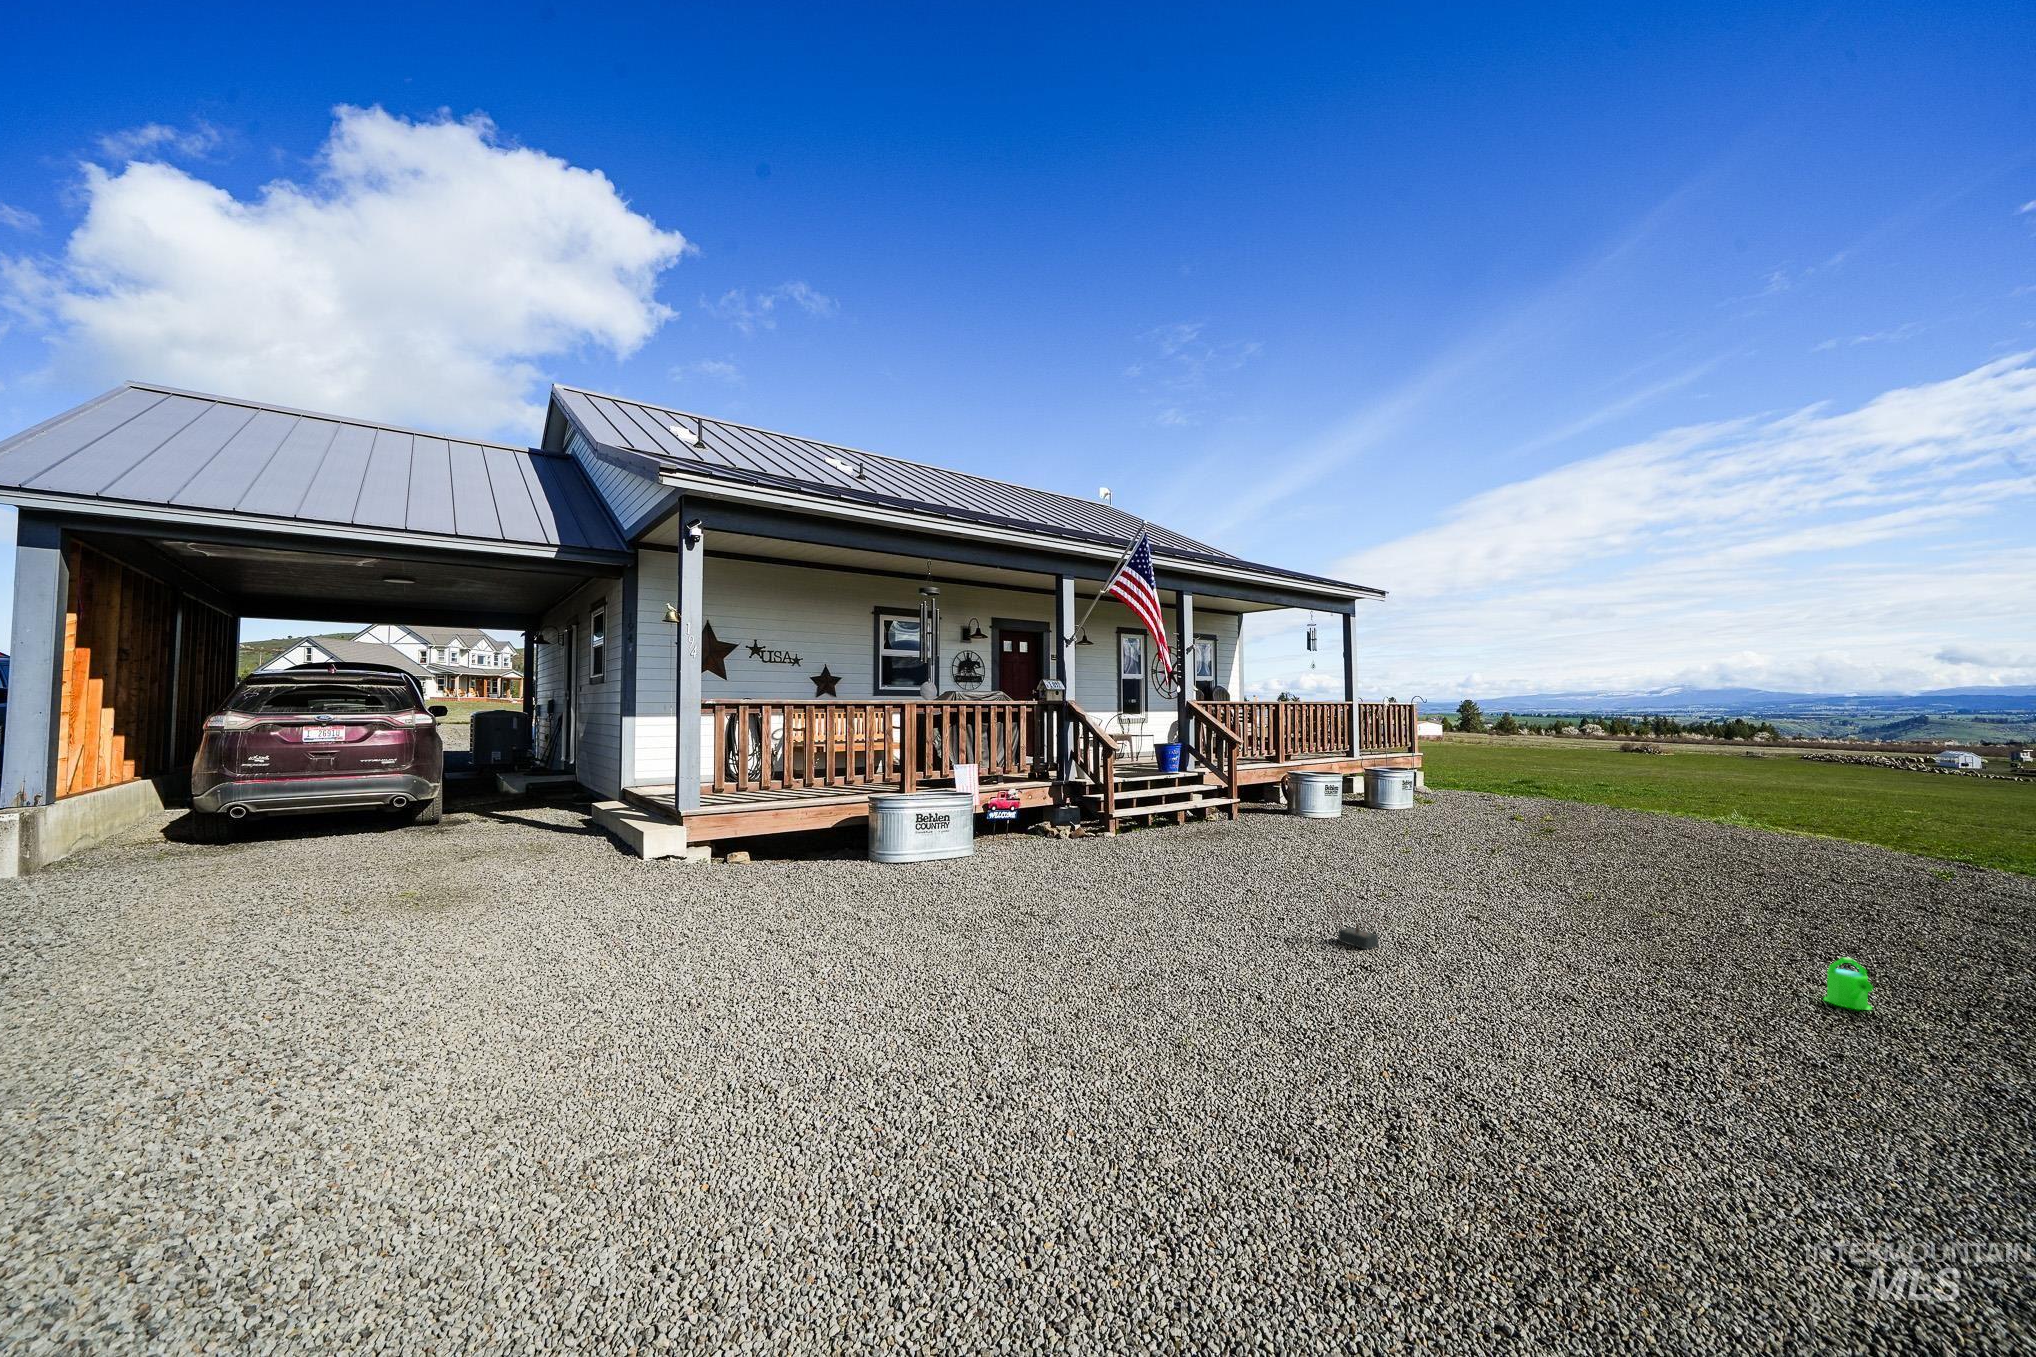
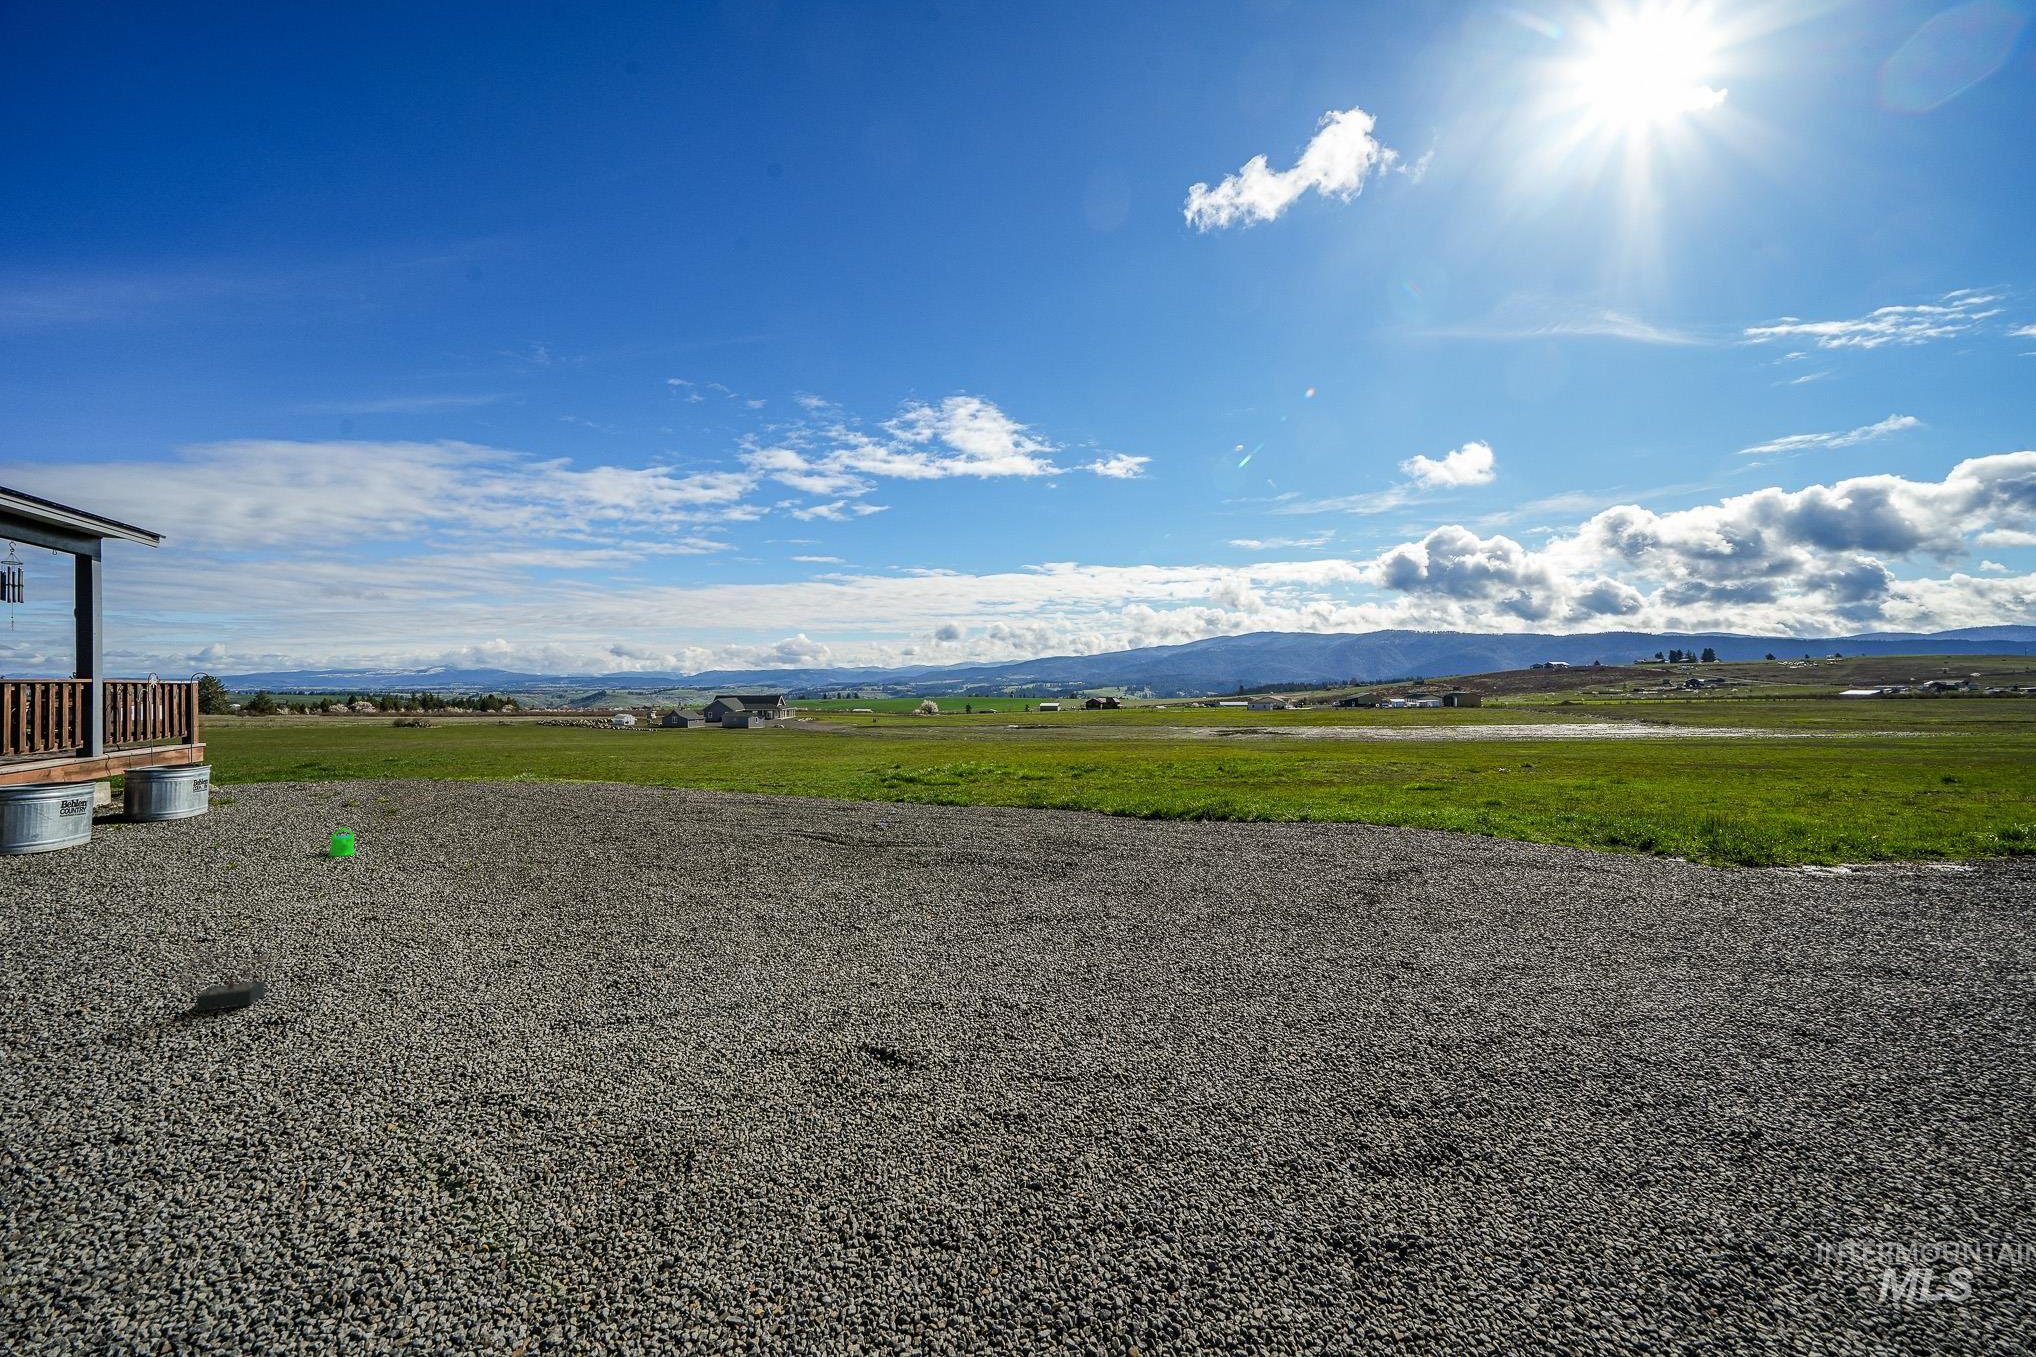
watering can: present [1824,957,1873,1010] -> present [330,828,354,857]

